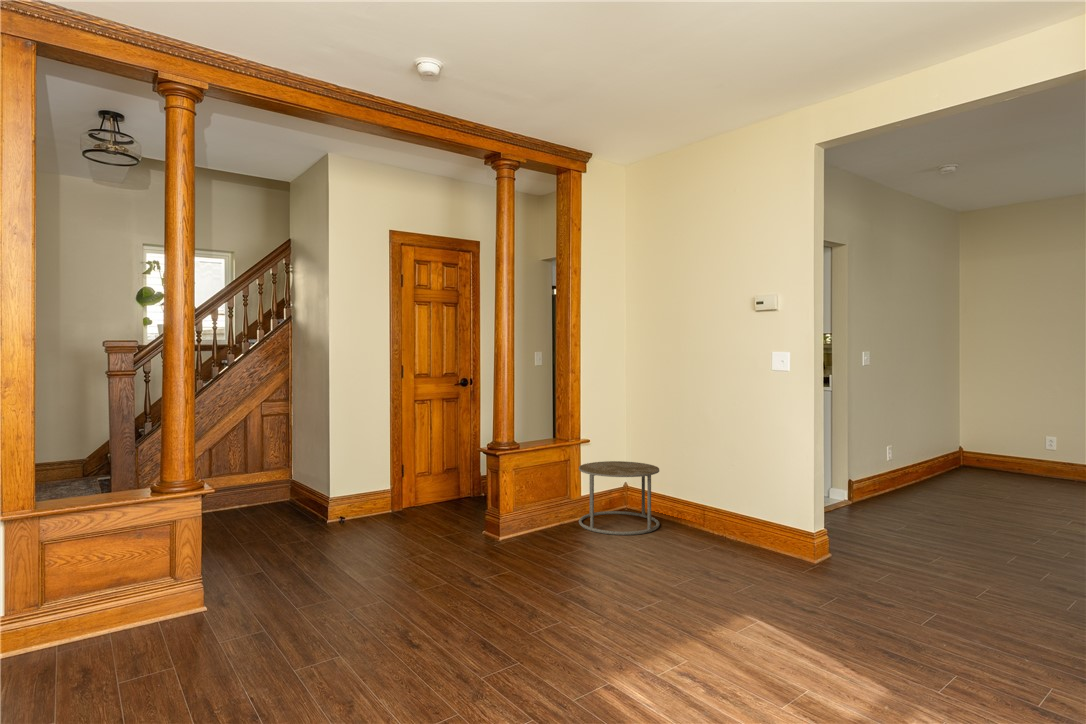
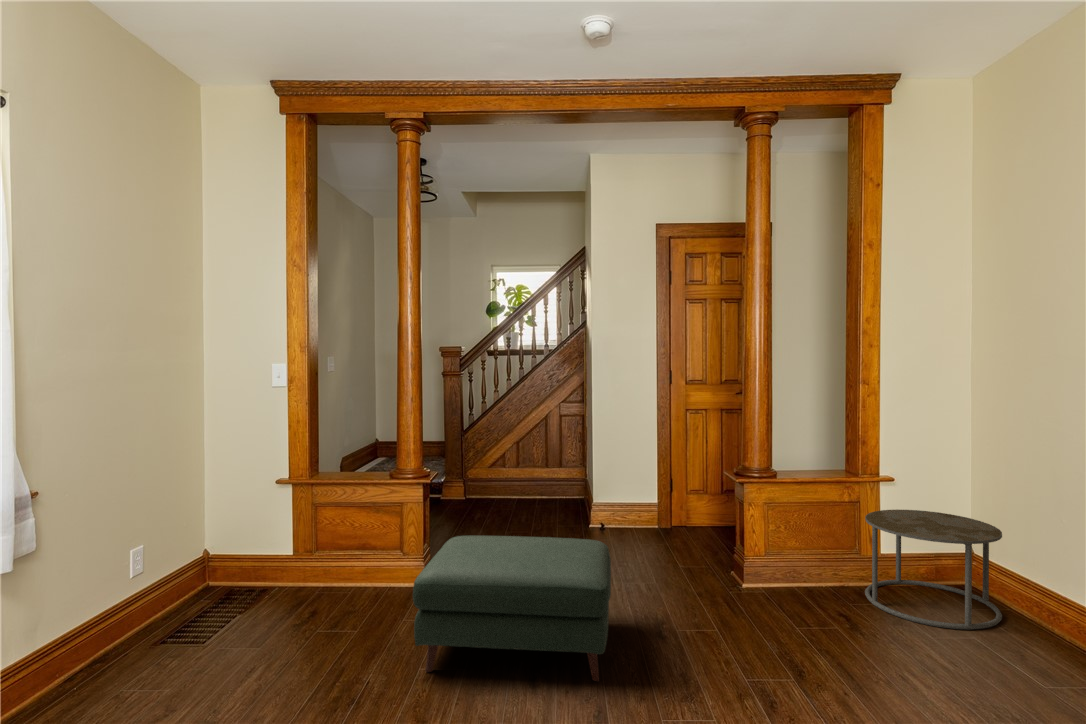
ottoman: none [280,514,489,674] -> present [413,536,611,681]

